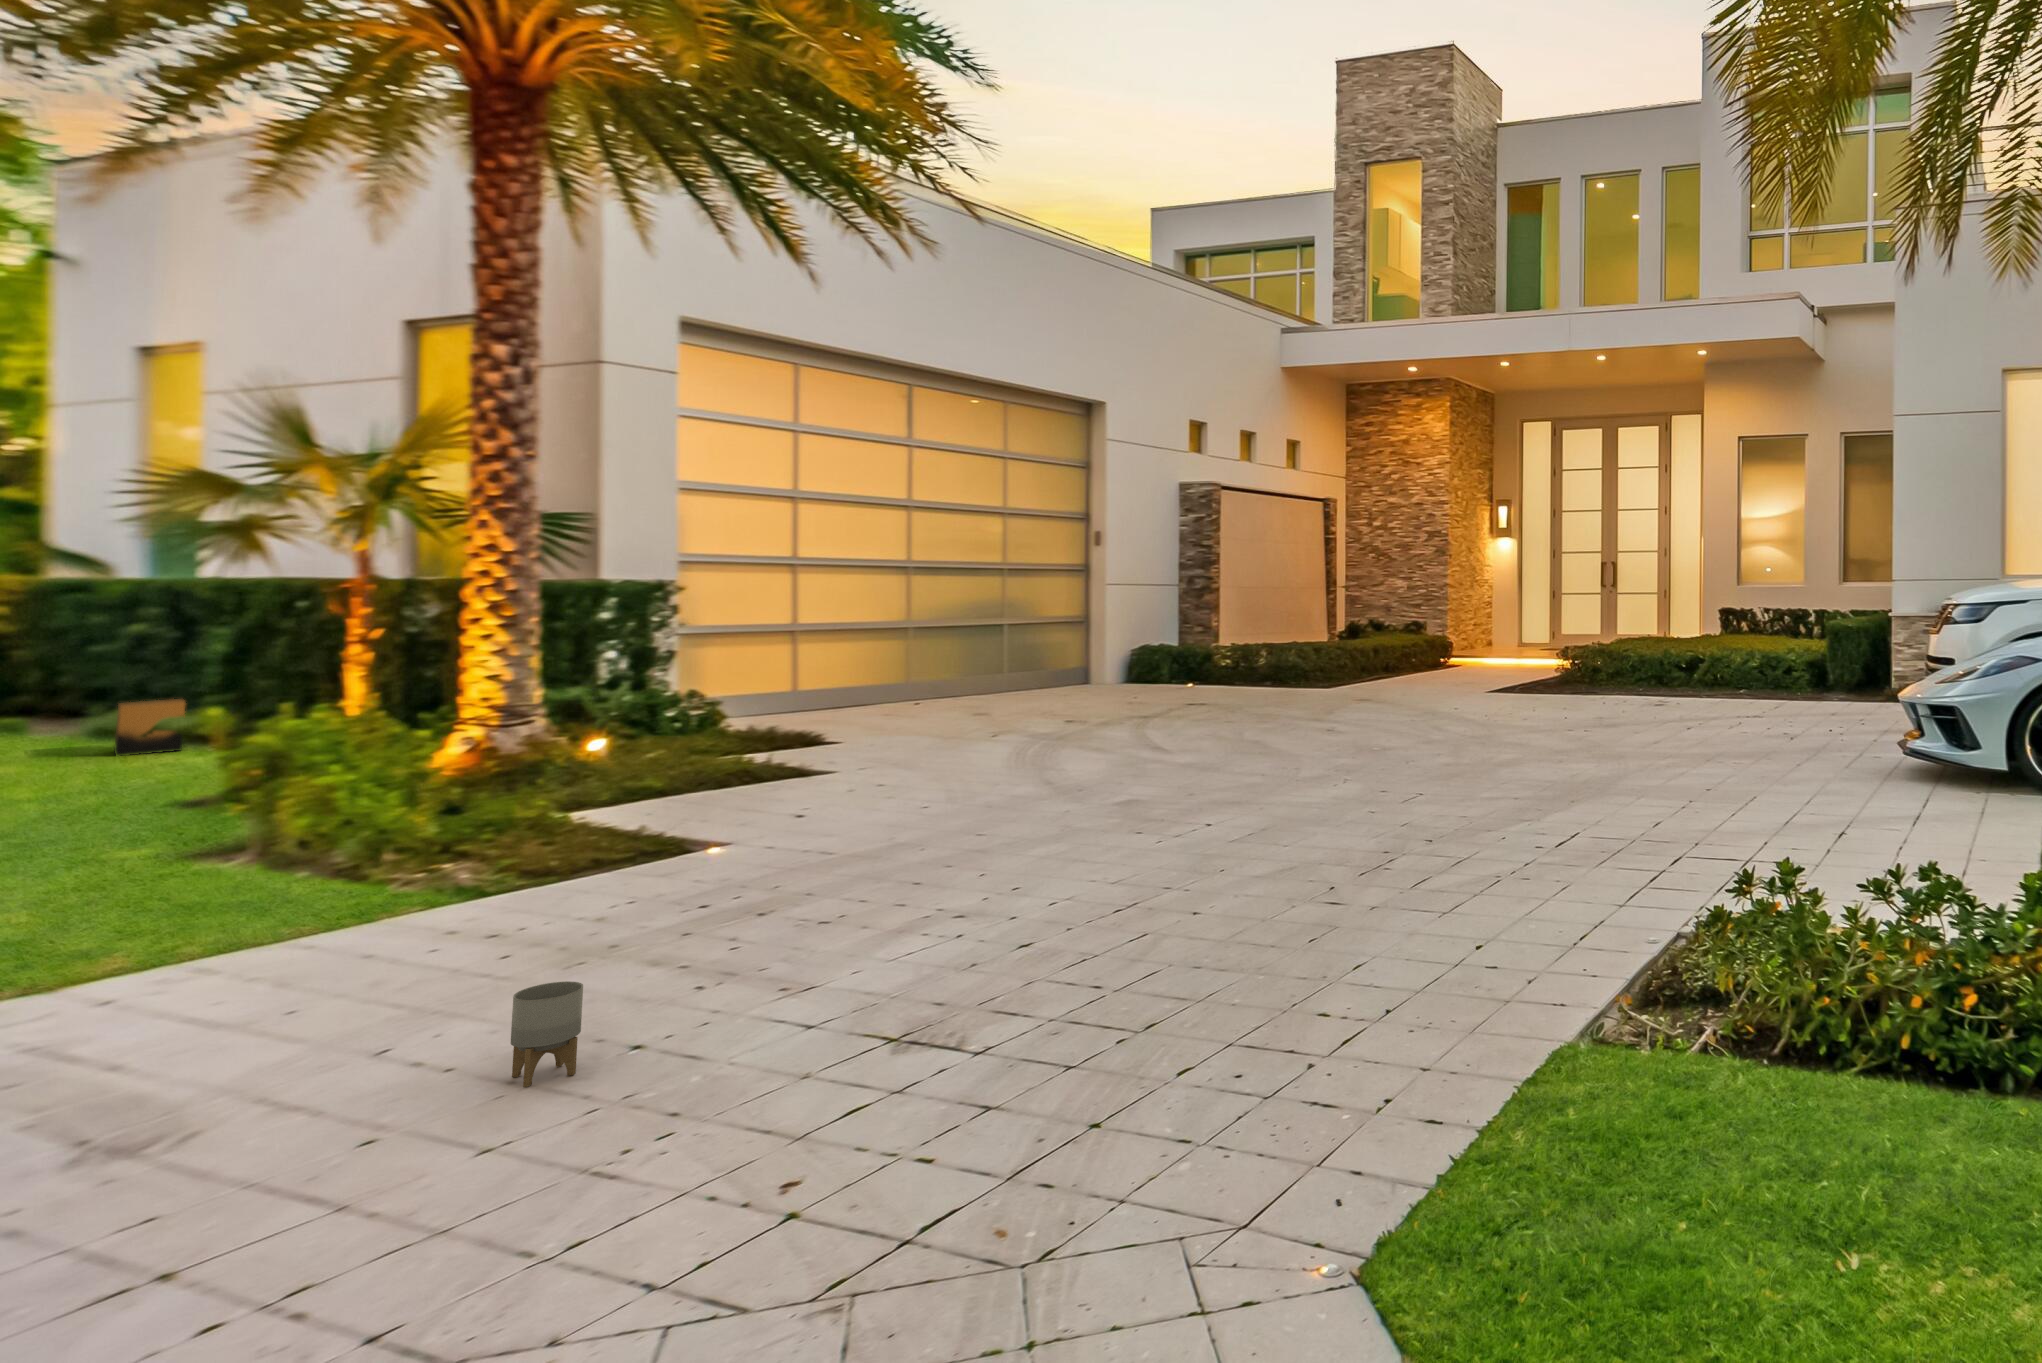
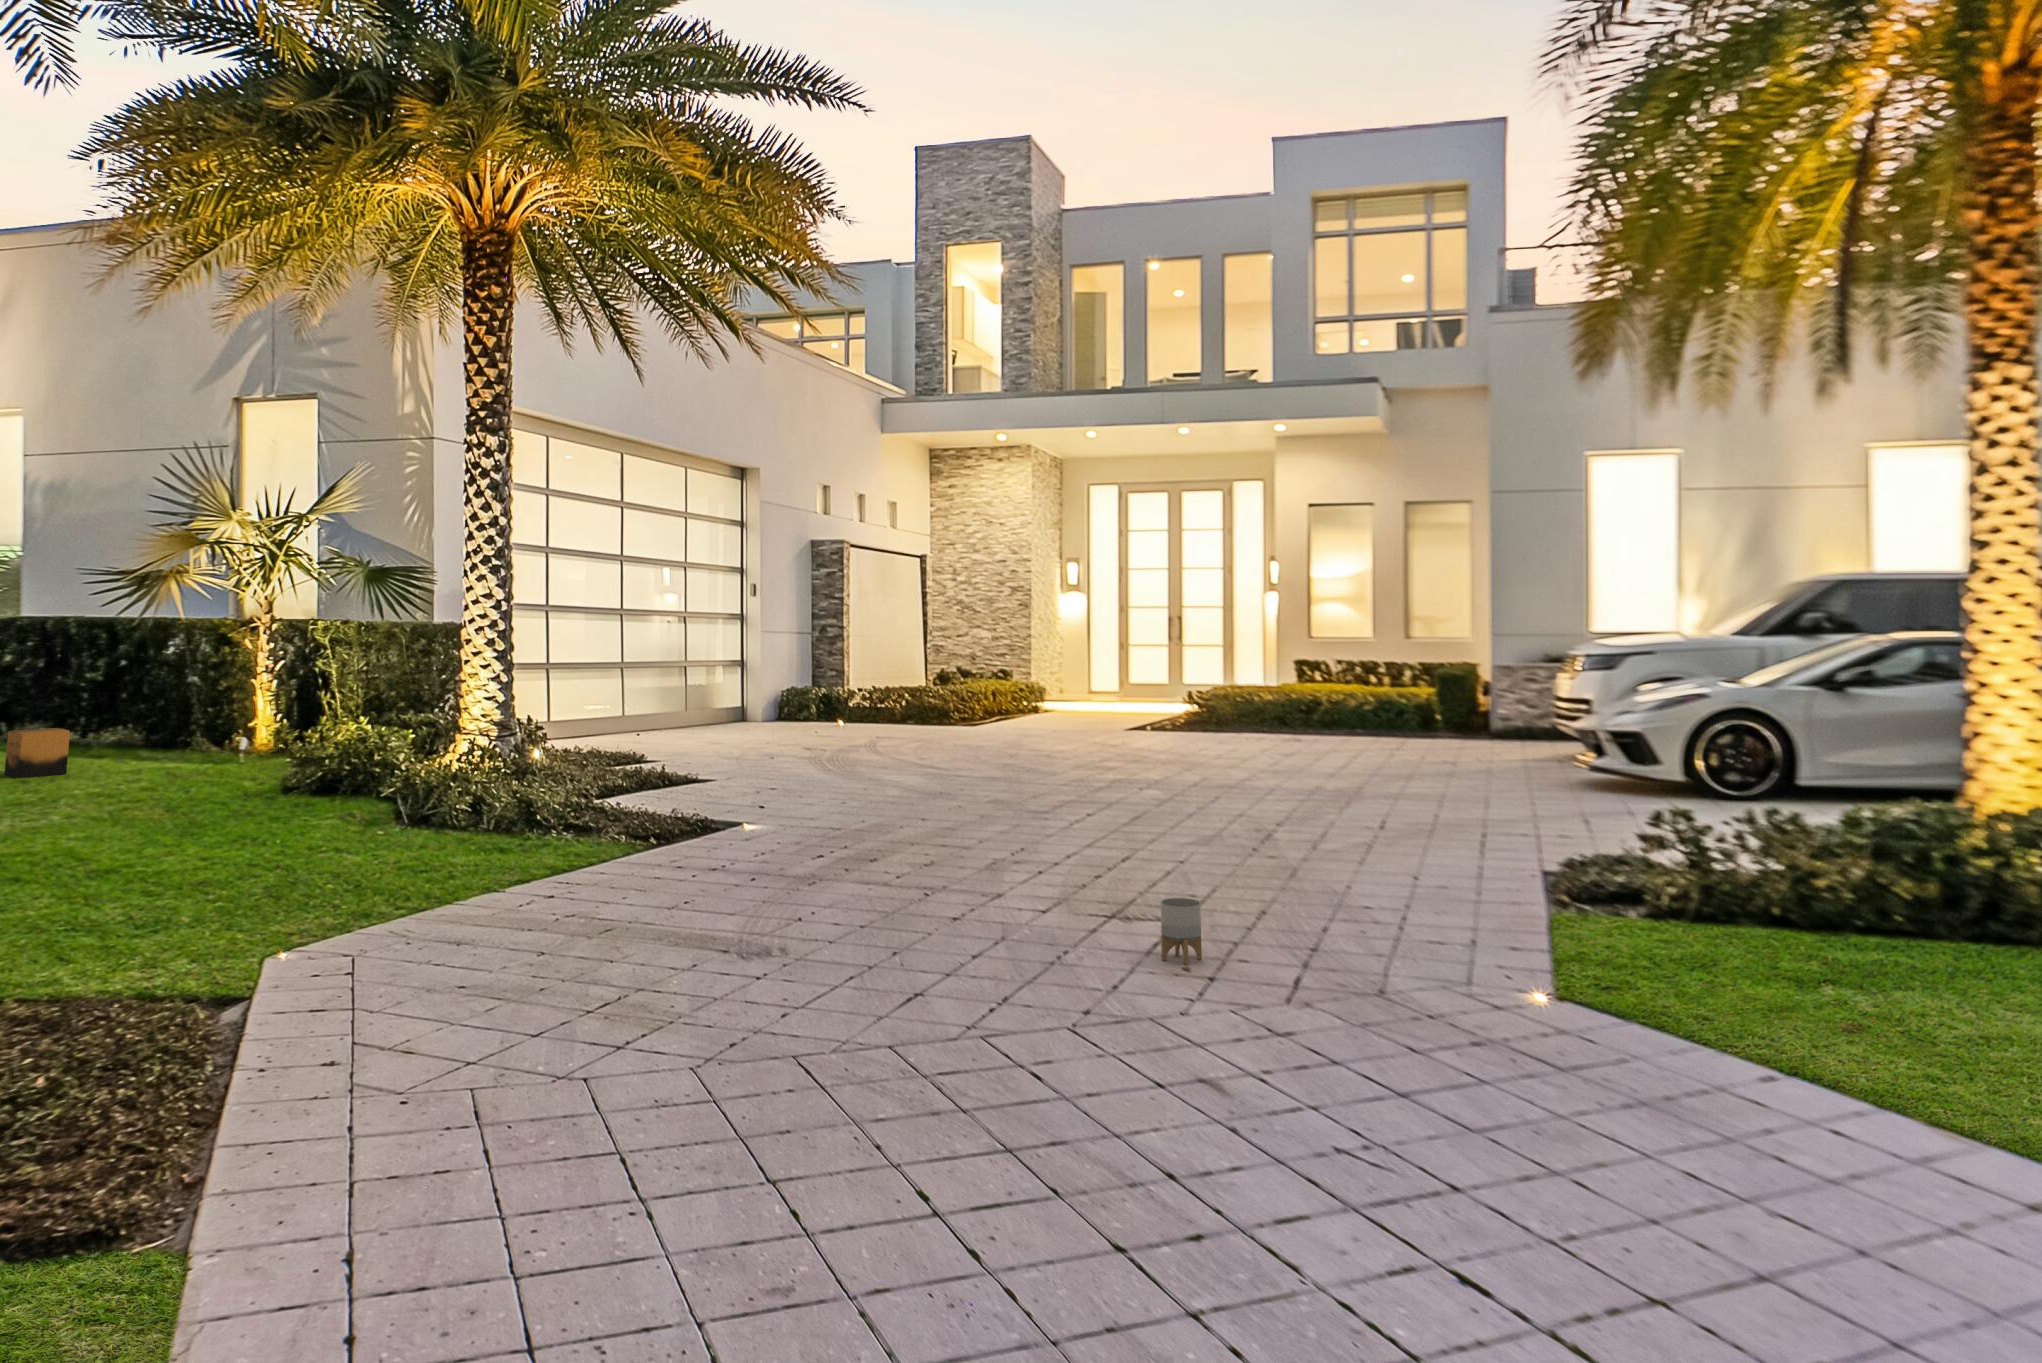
planter: present [511,981,583,1087] -> present [1161,898,1202,965]

